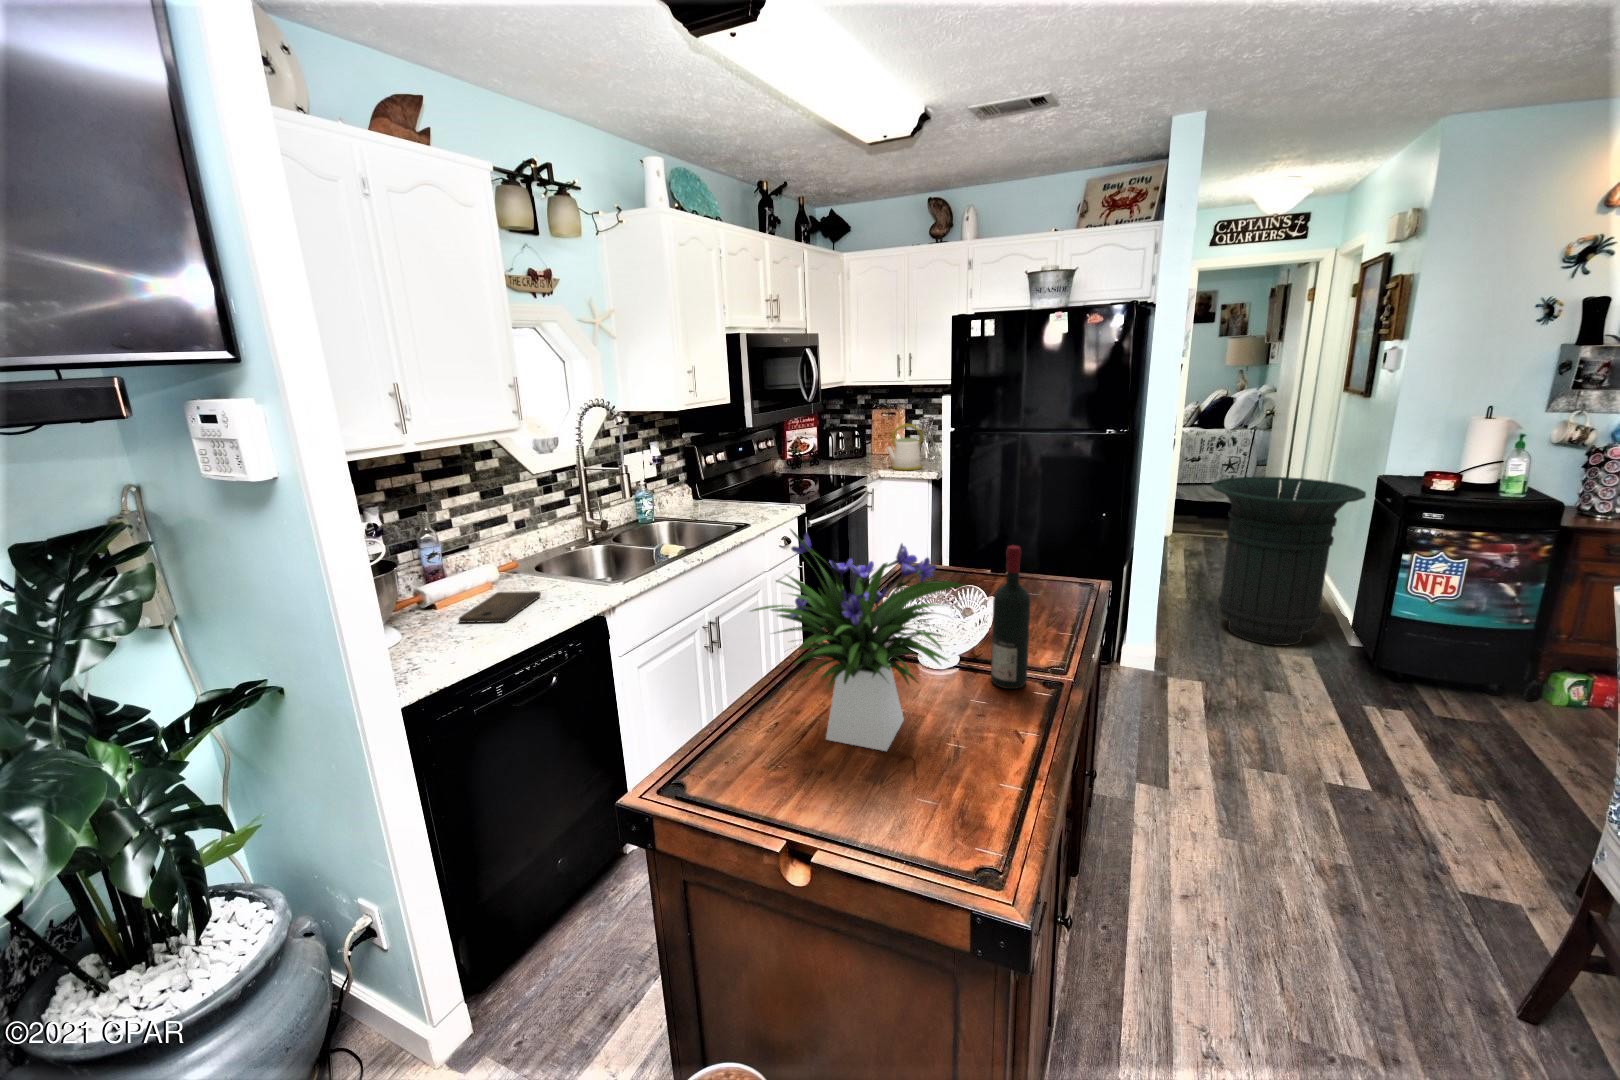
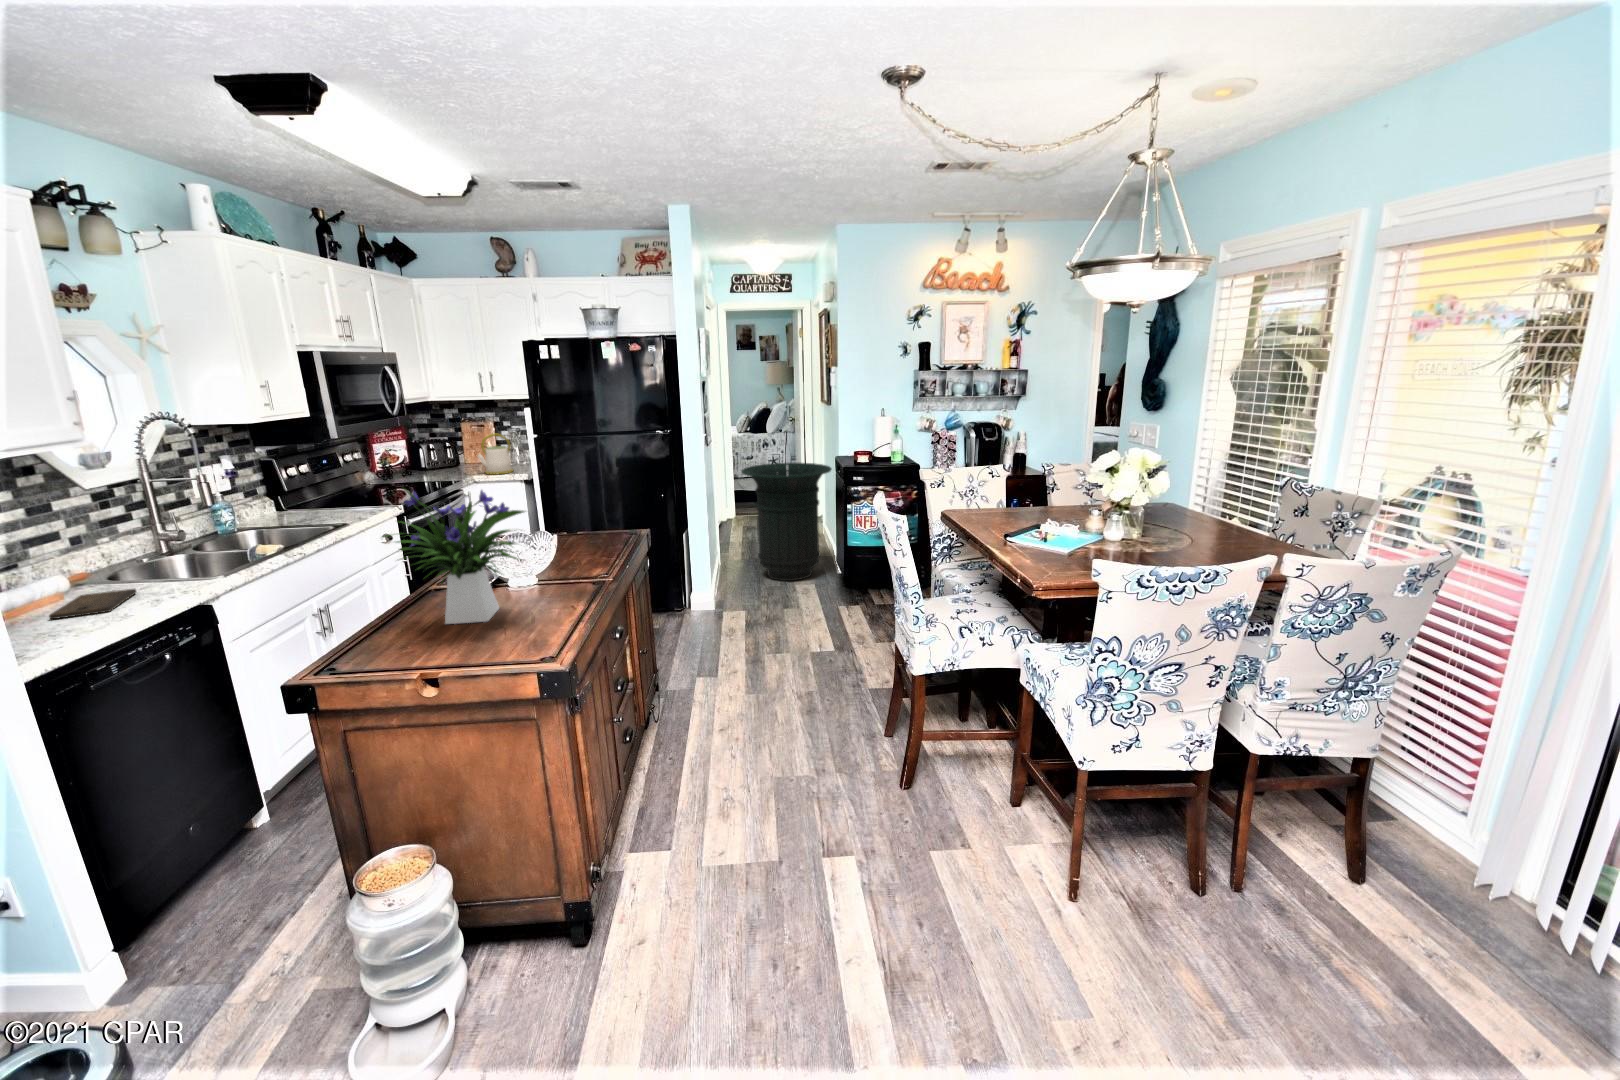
wine bottle: present [991,545,1030,689] -> none [553,494,582,585]

